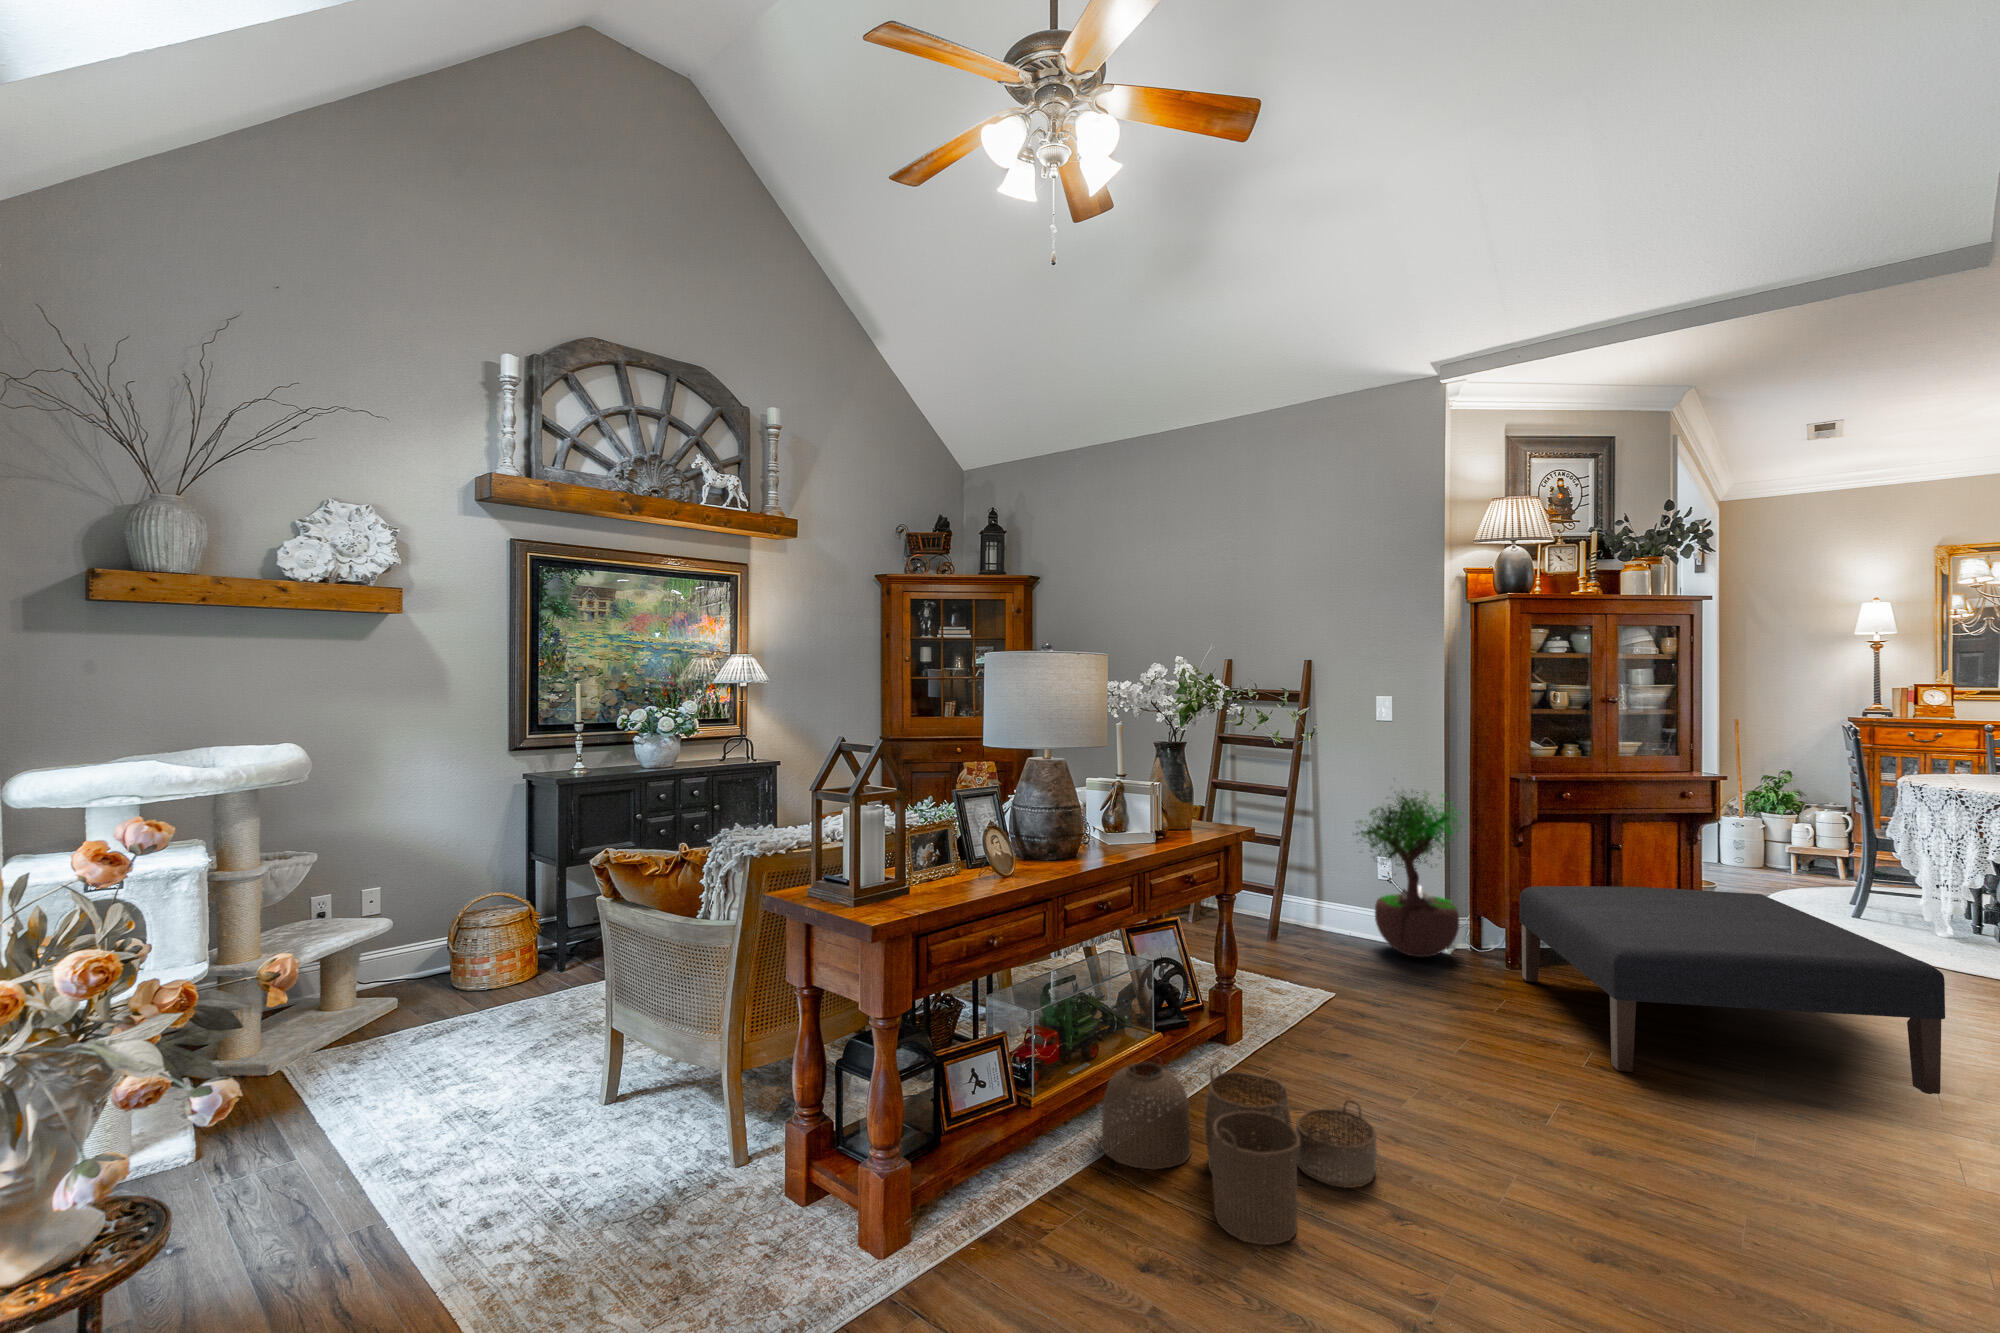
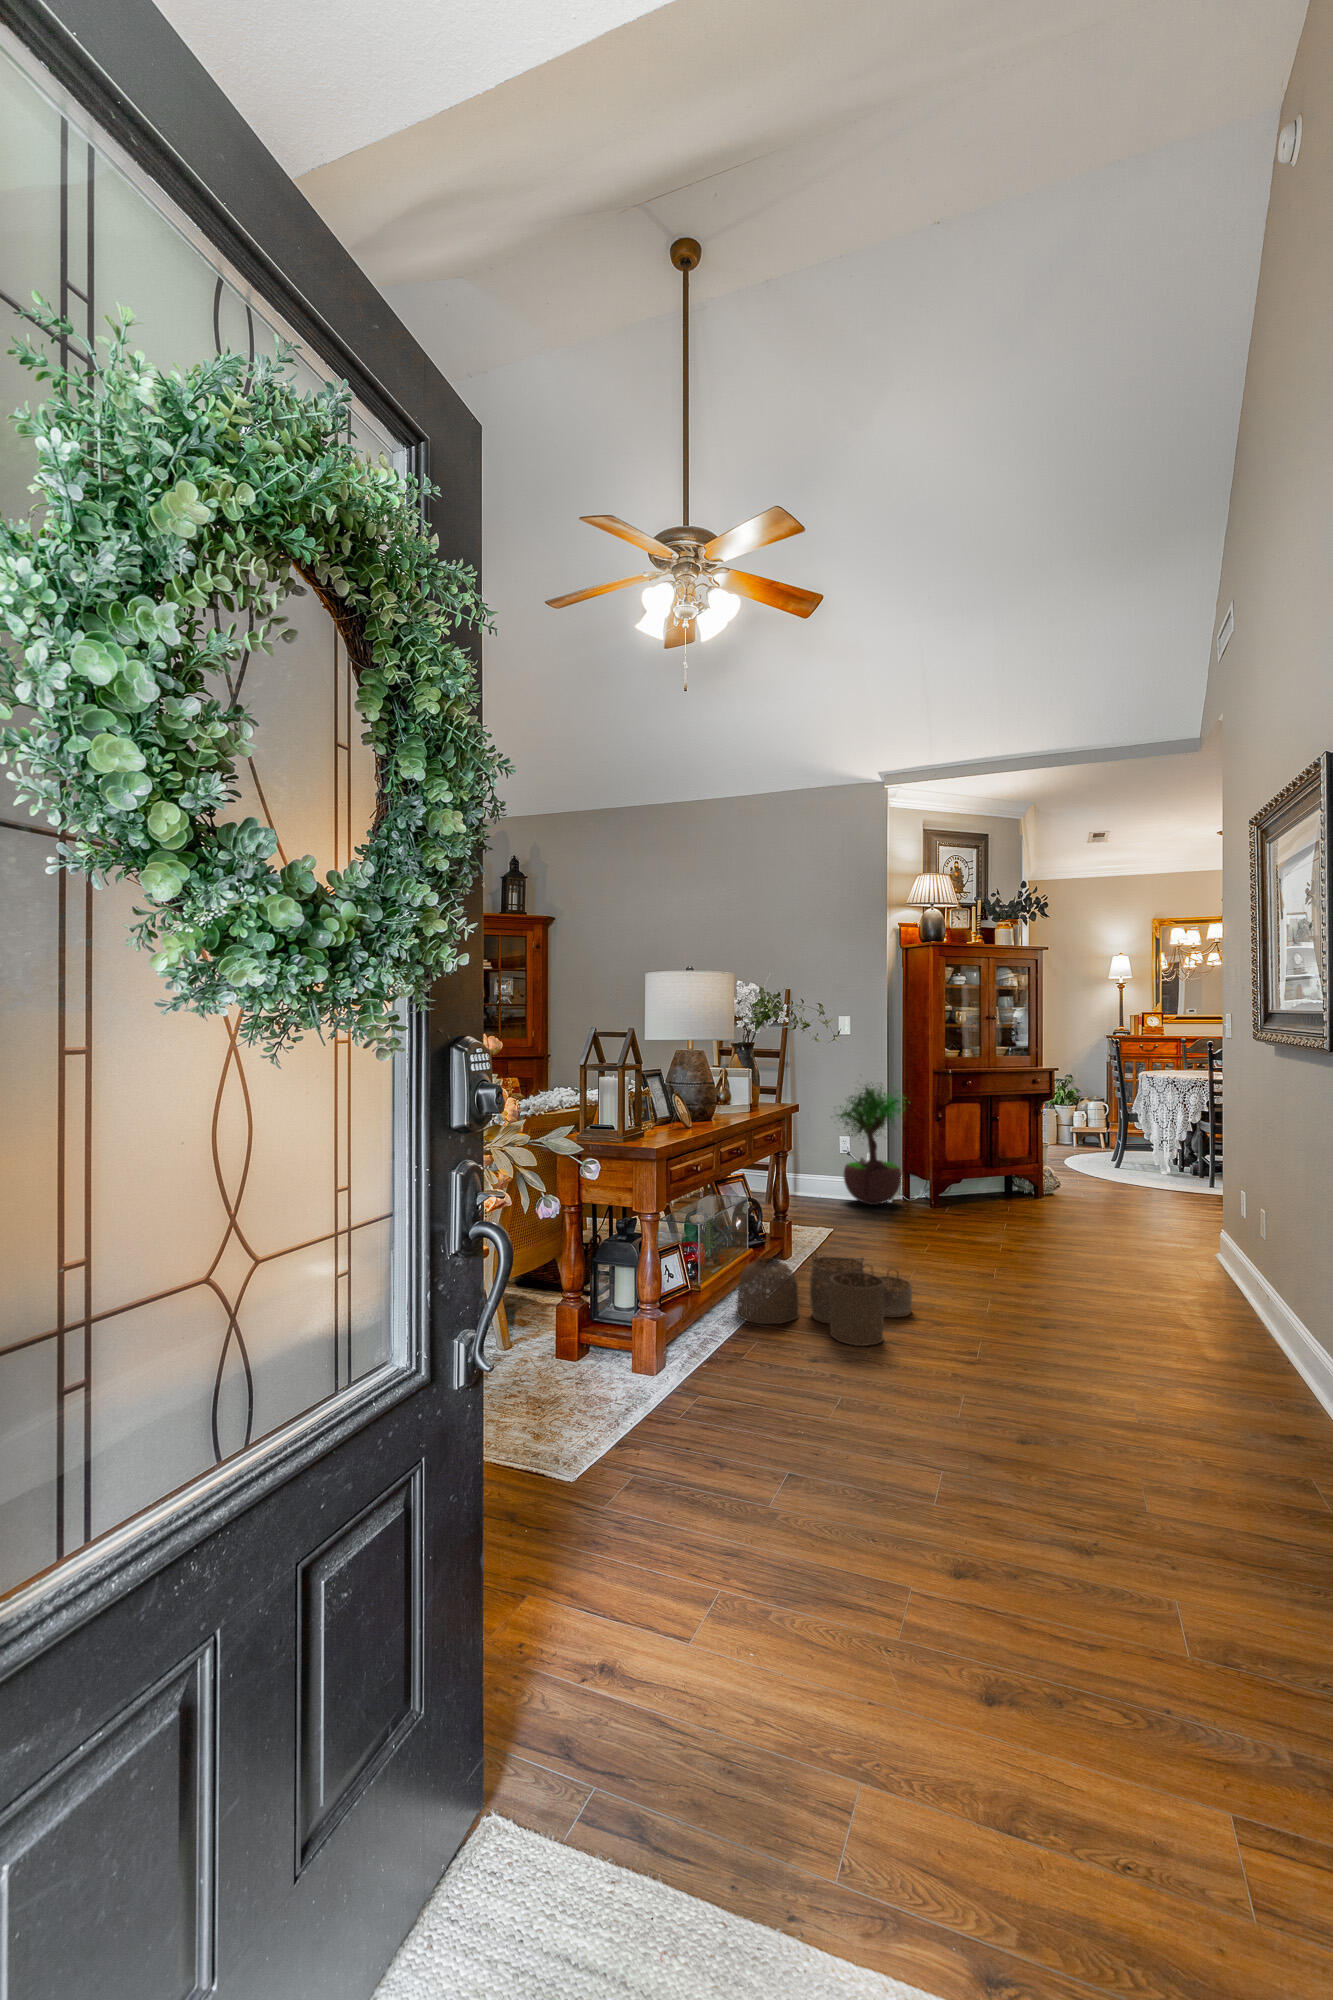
ottoman: present [1519,886,1945,1094] -> none [942,1143,1181,1251]

